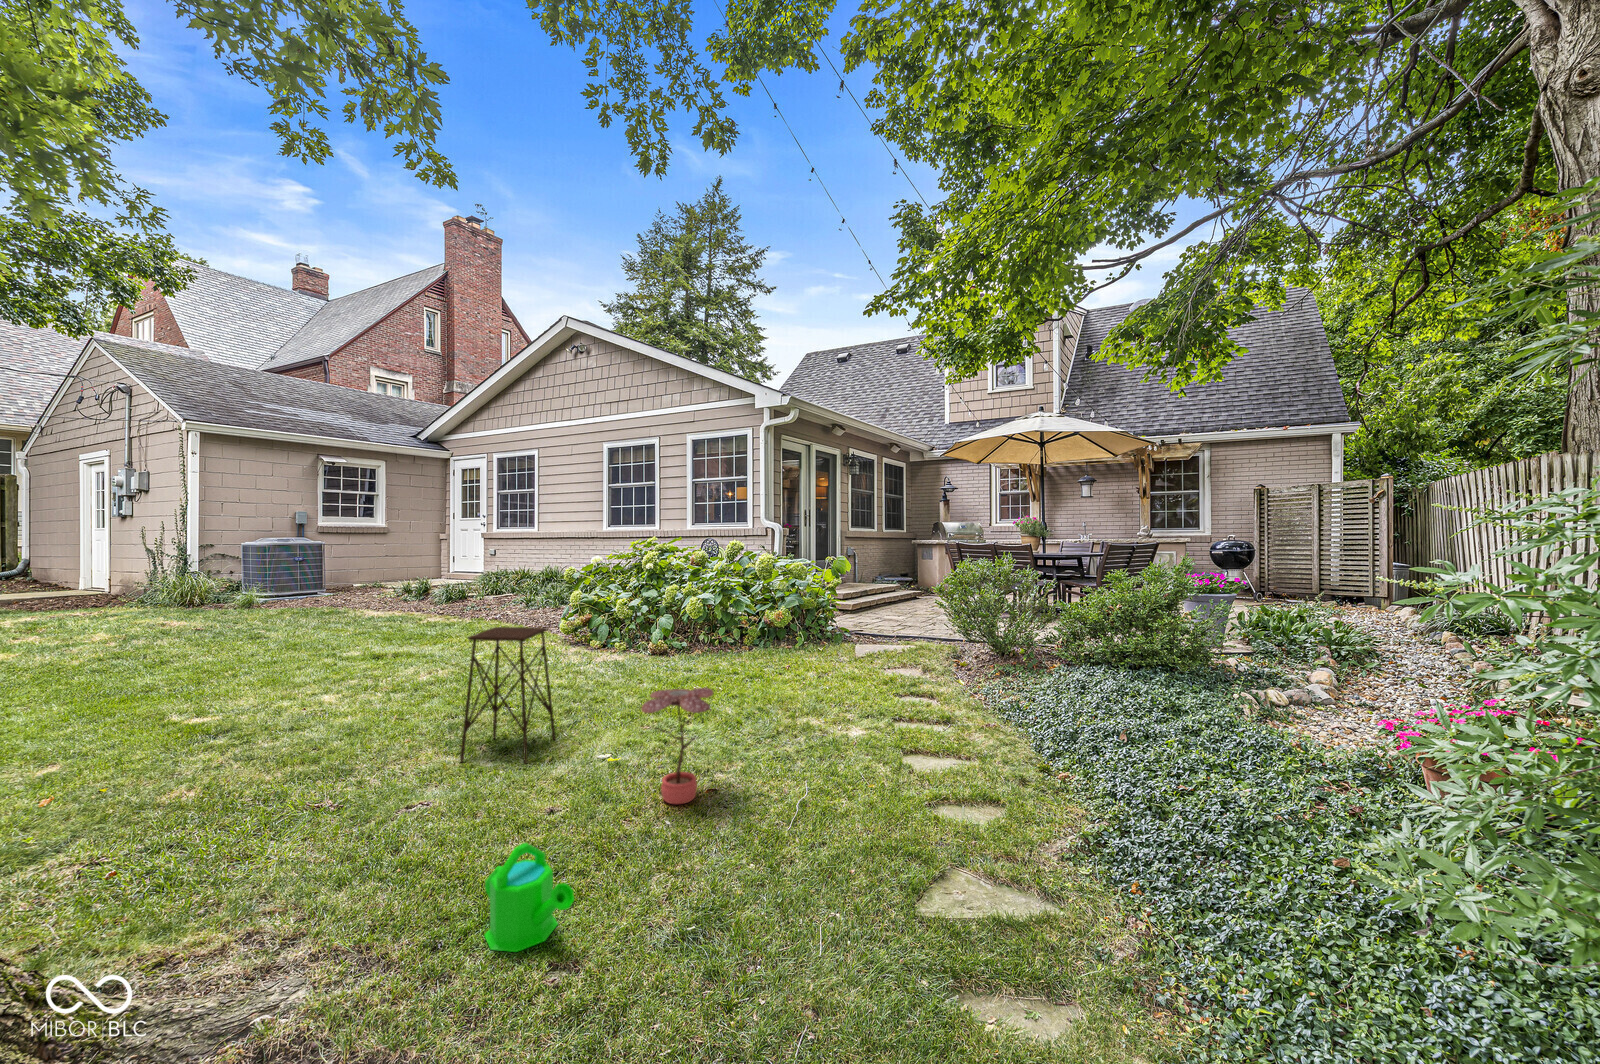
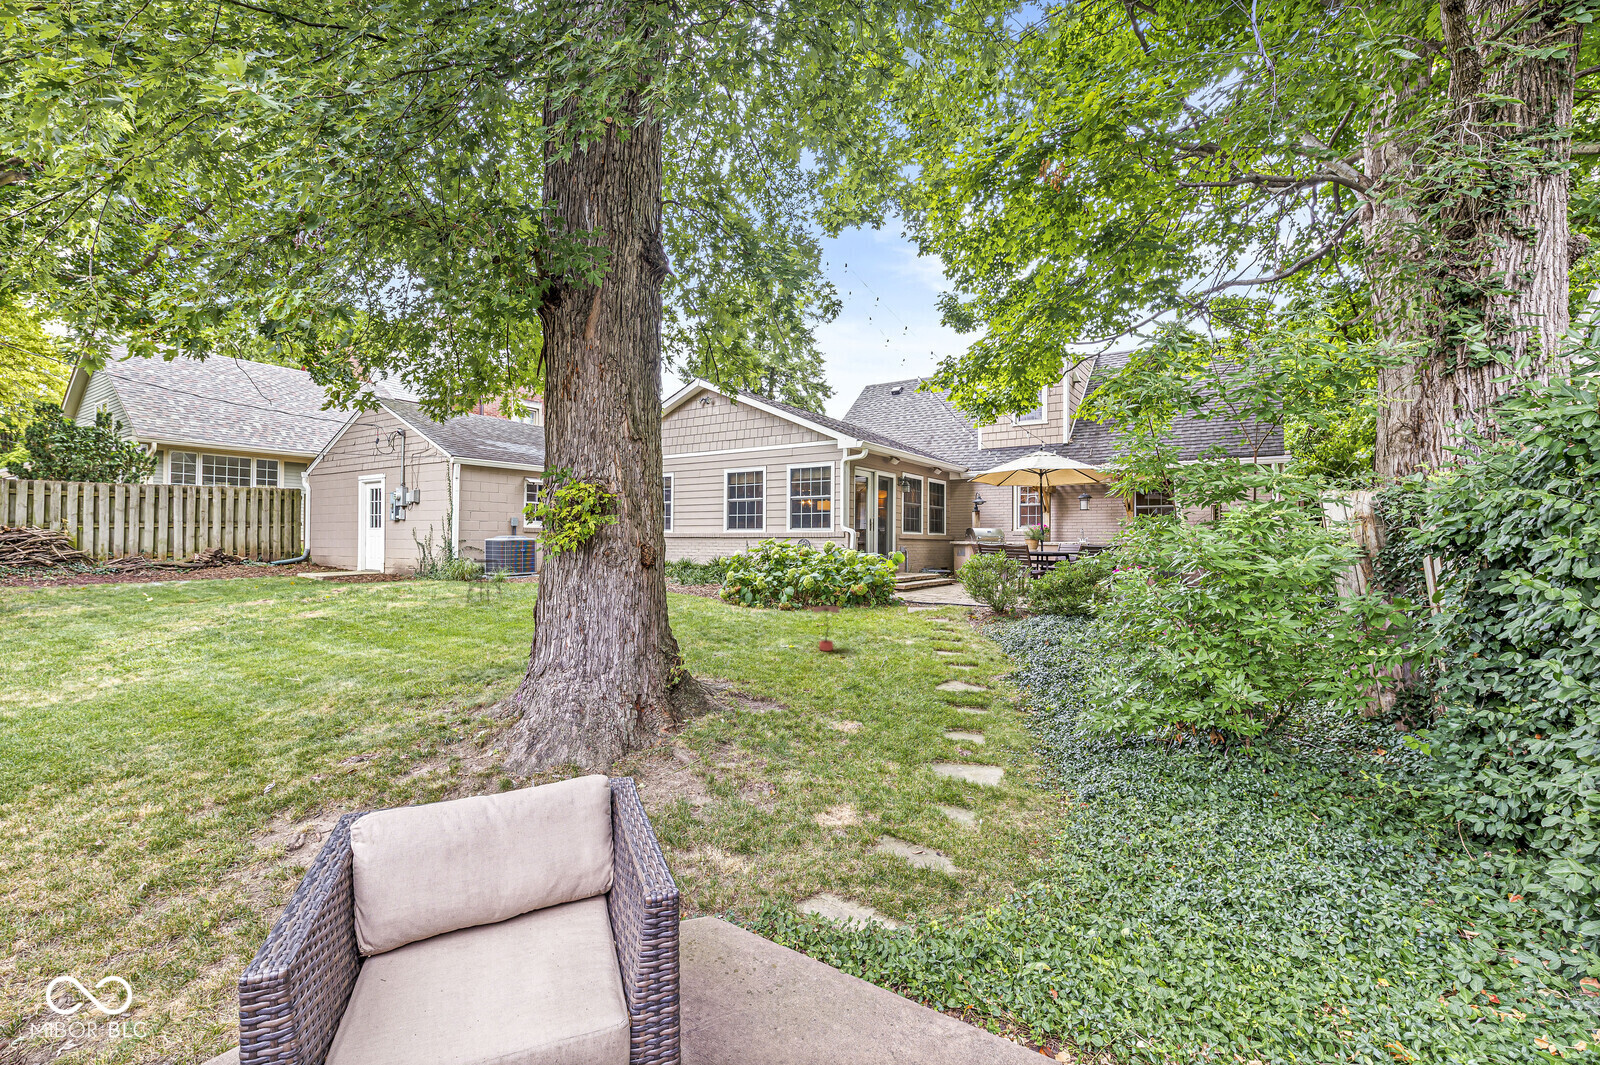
side table: present [460,627,556,764] -> present [469,560,500,600]
watering can: present [485,843,574,952] -> none [776,641,809,671]

